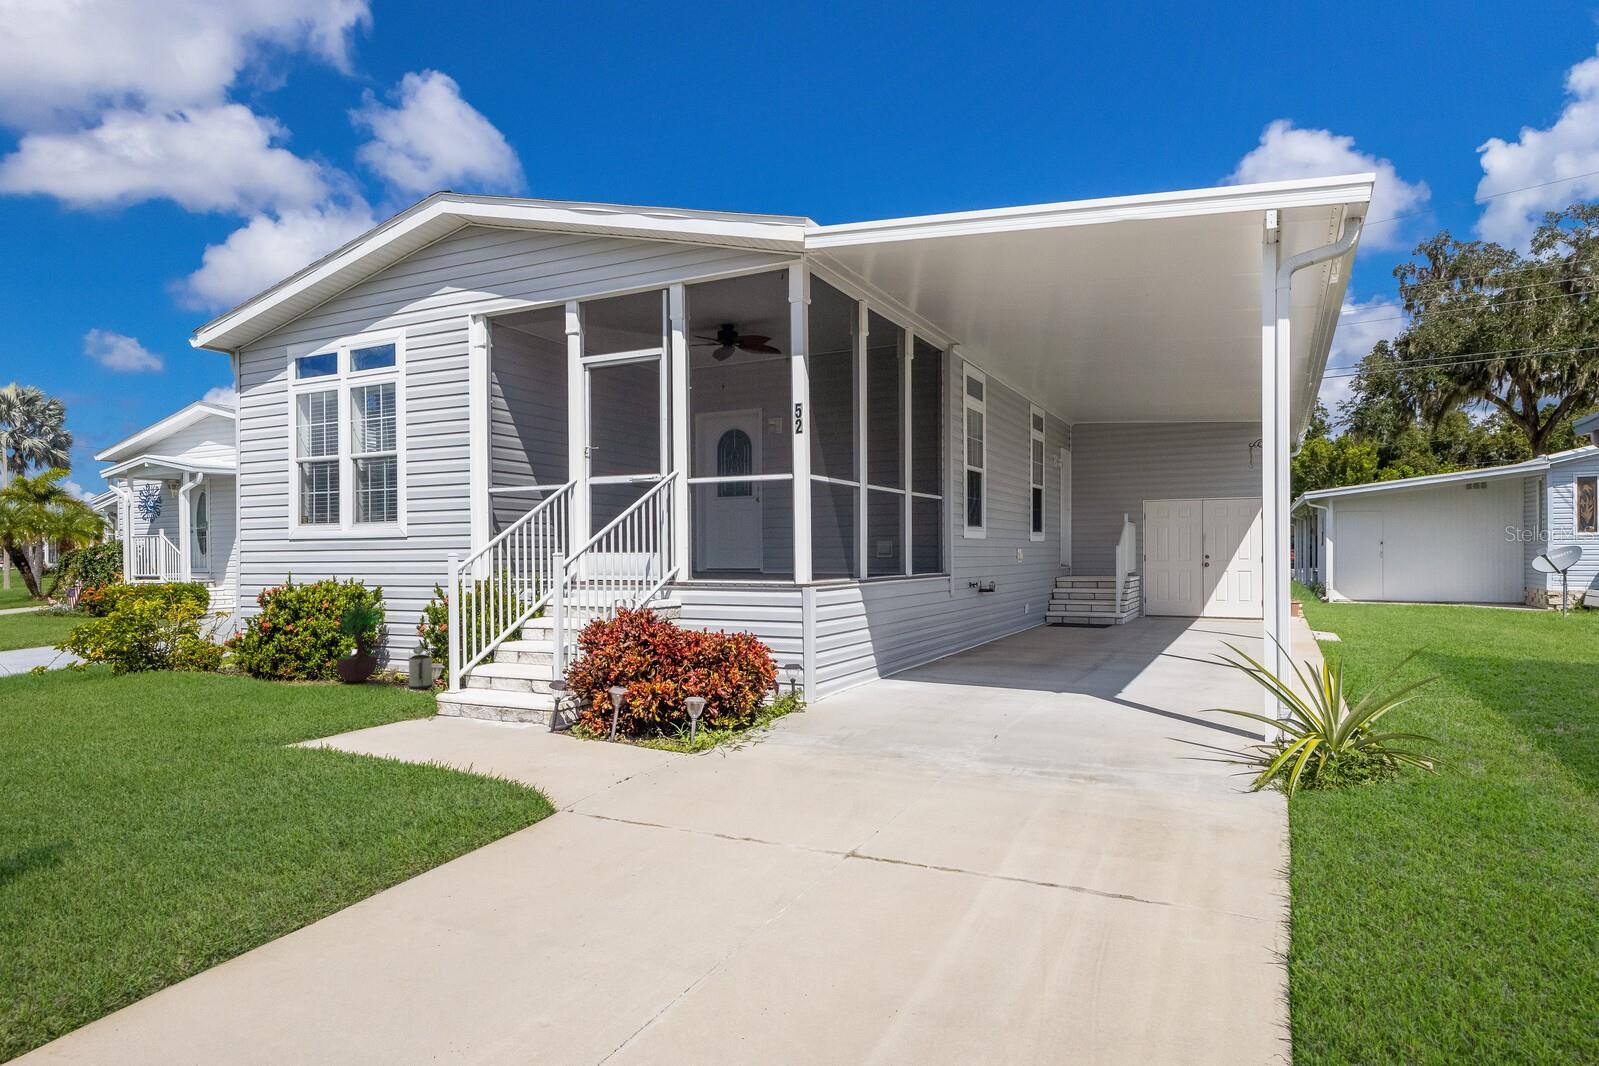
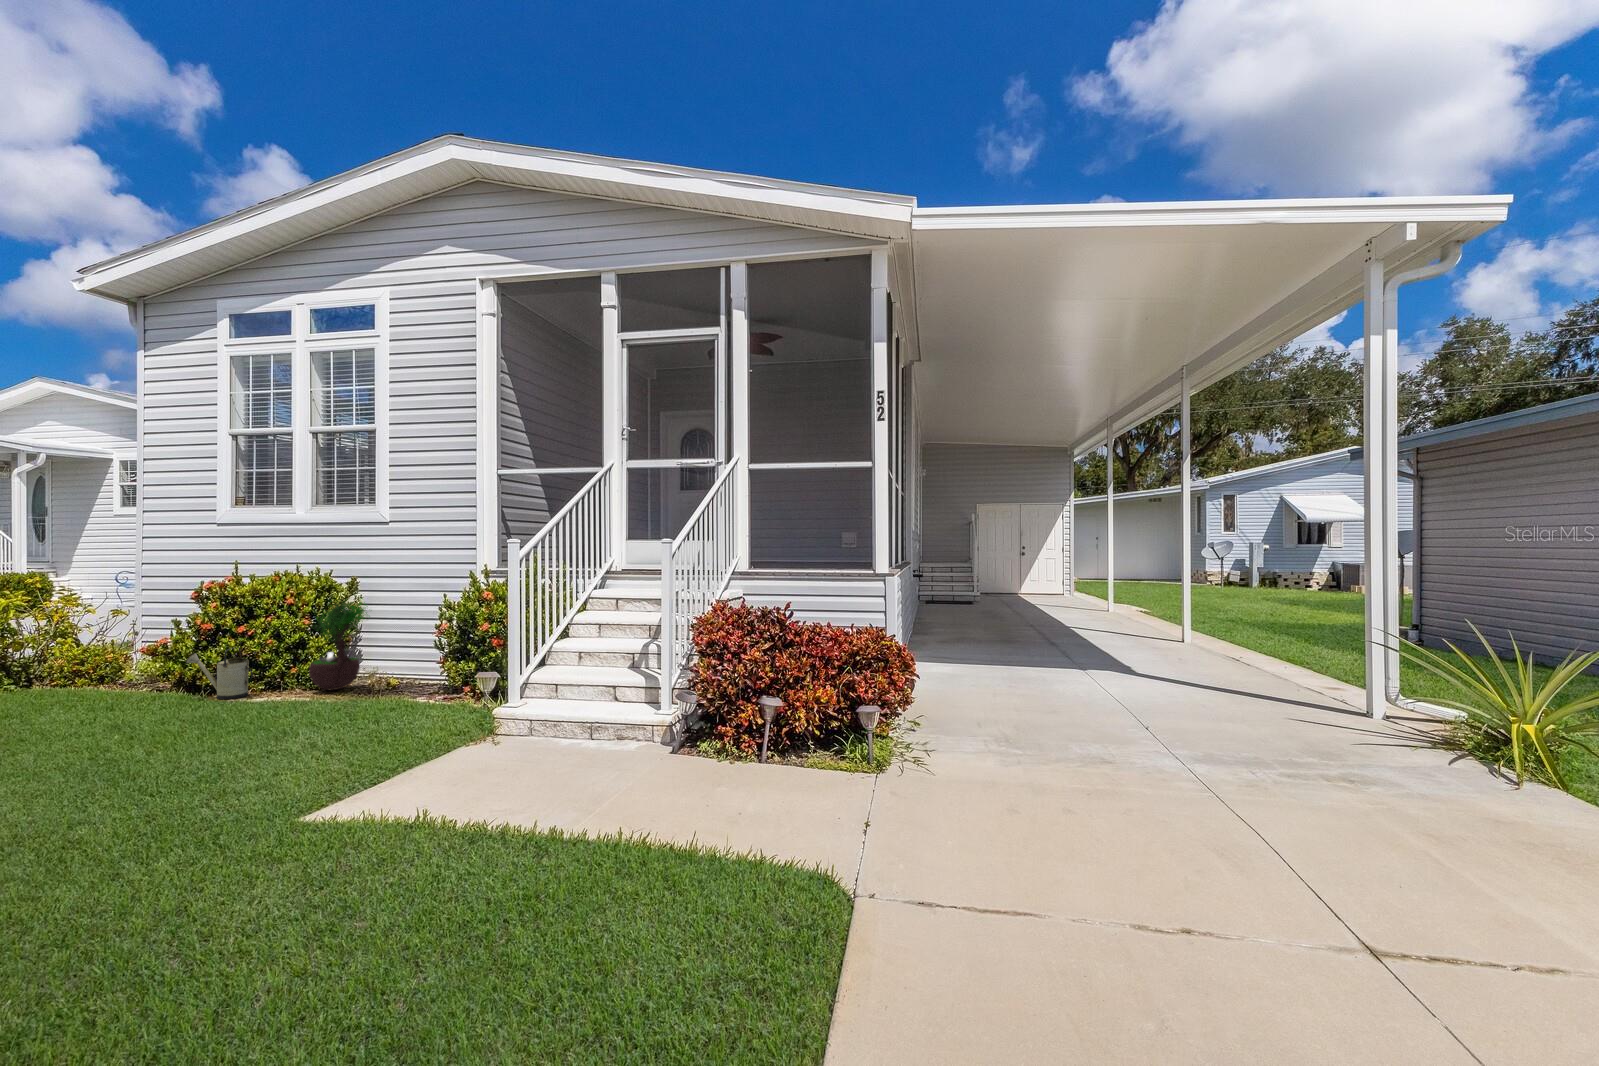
watering can: present [409,646,432,689] -> present [186,647,253,699]

